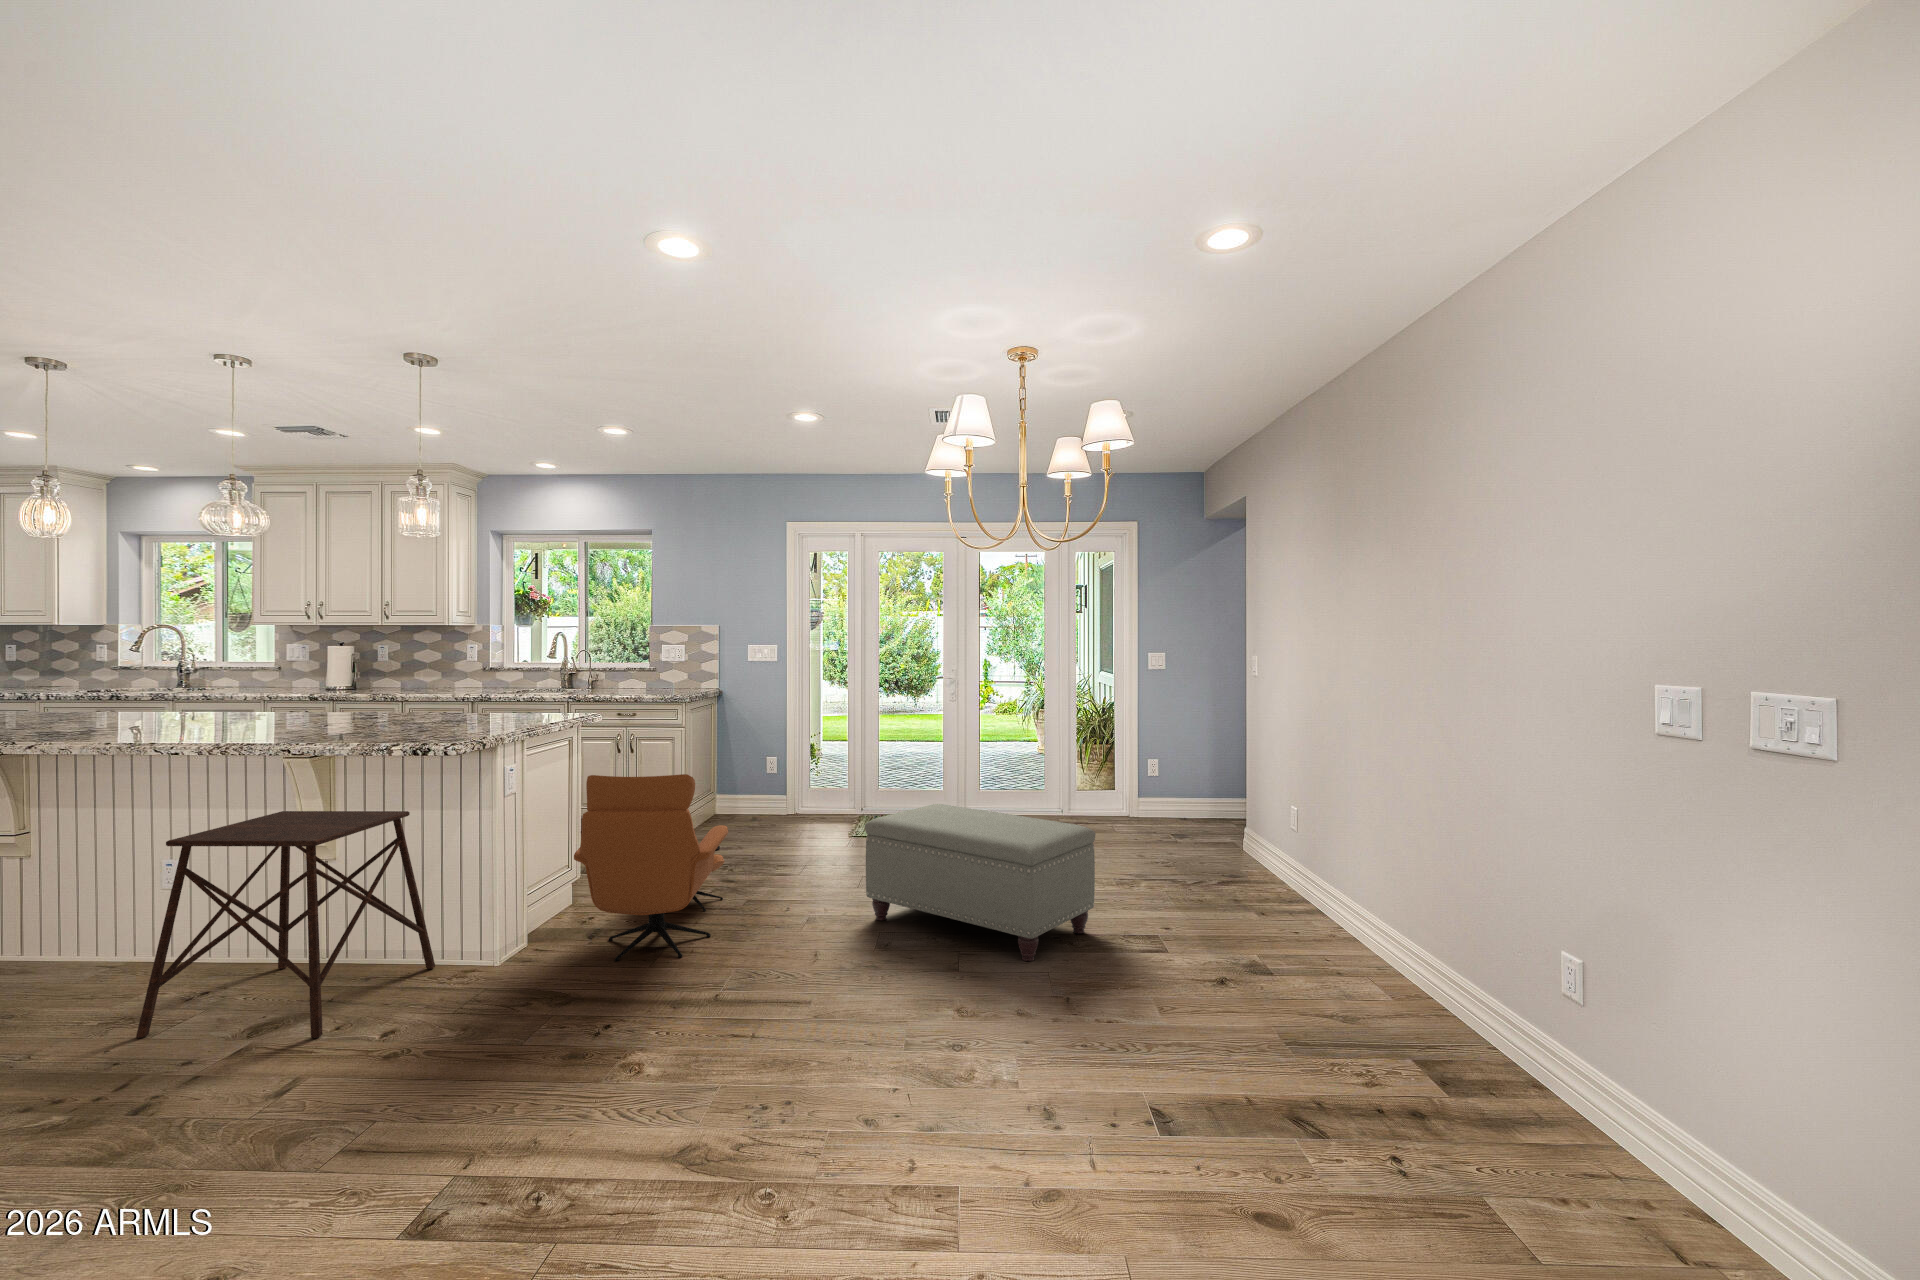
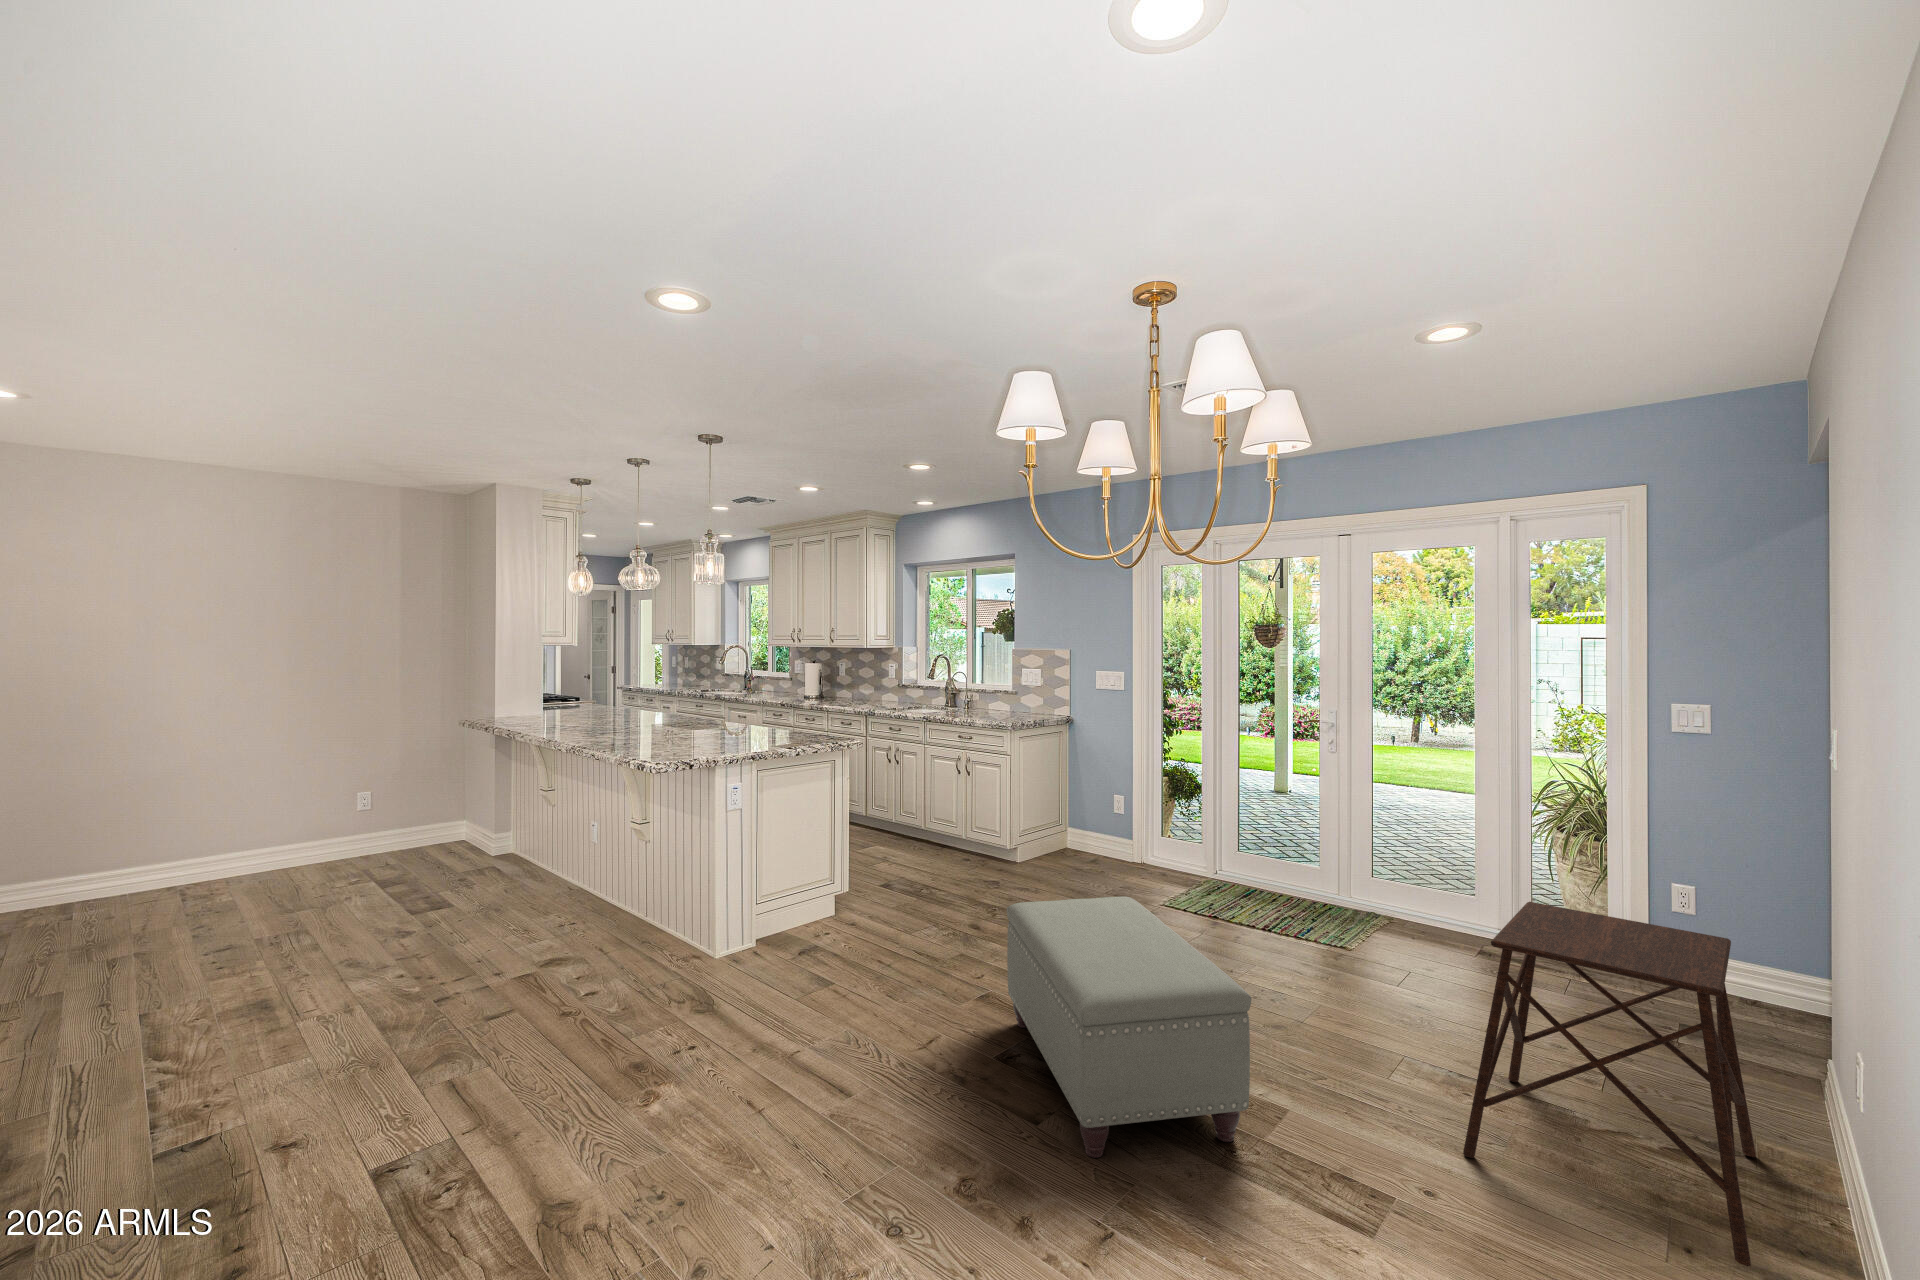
armchair: present [574,774,728,961] -> none [720,813,930,1007]
side table: present [136,811,435,1038] -> present [1463,902,1756,1266]

